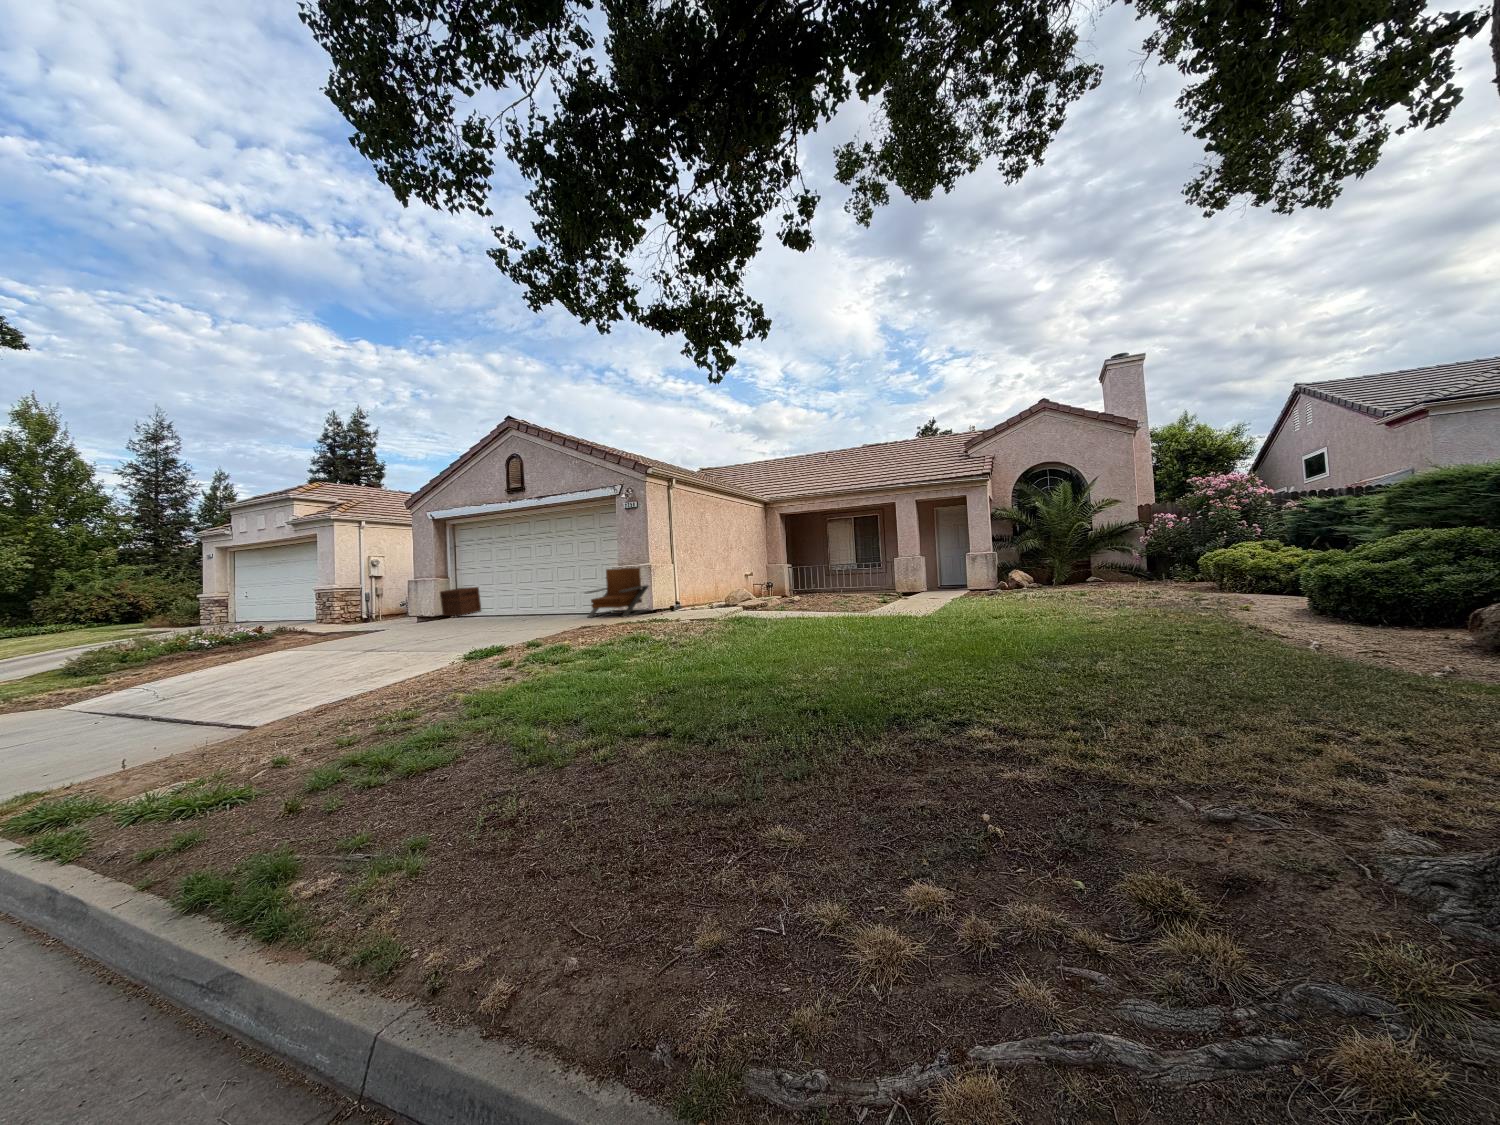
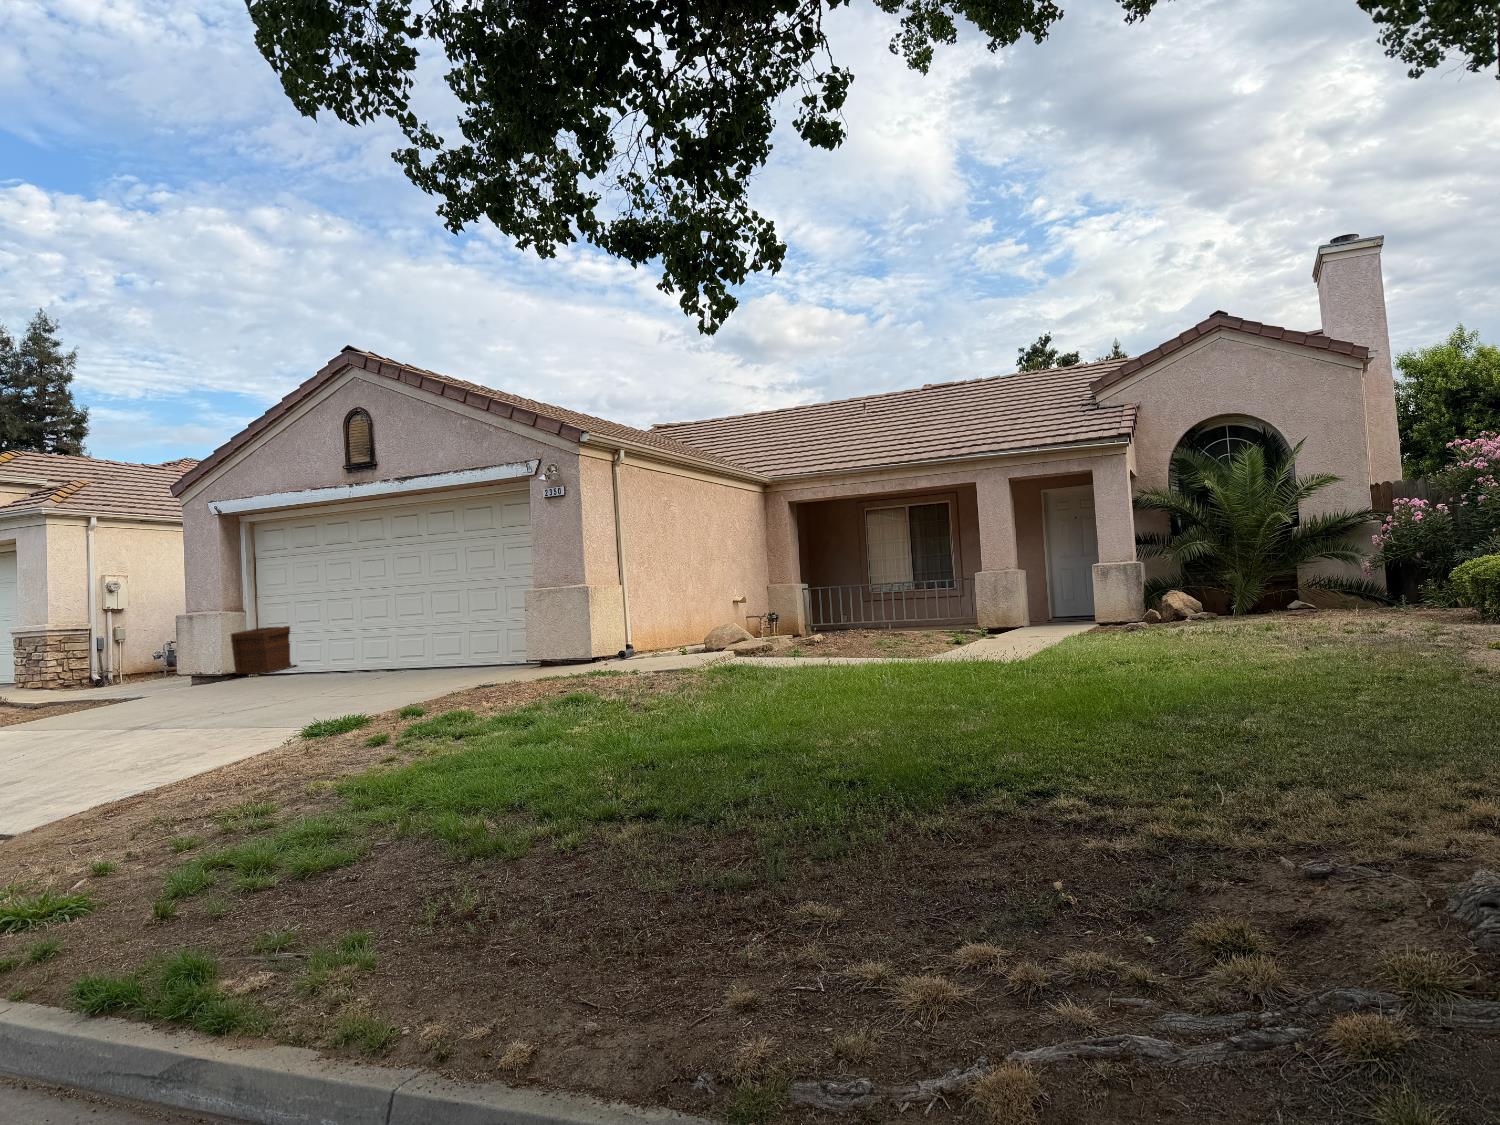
lounge chair: present [585,568,650,618] -> none [479,592,586,673]

